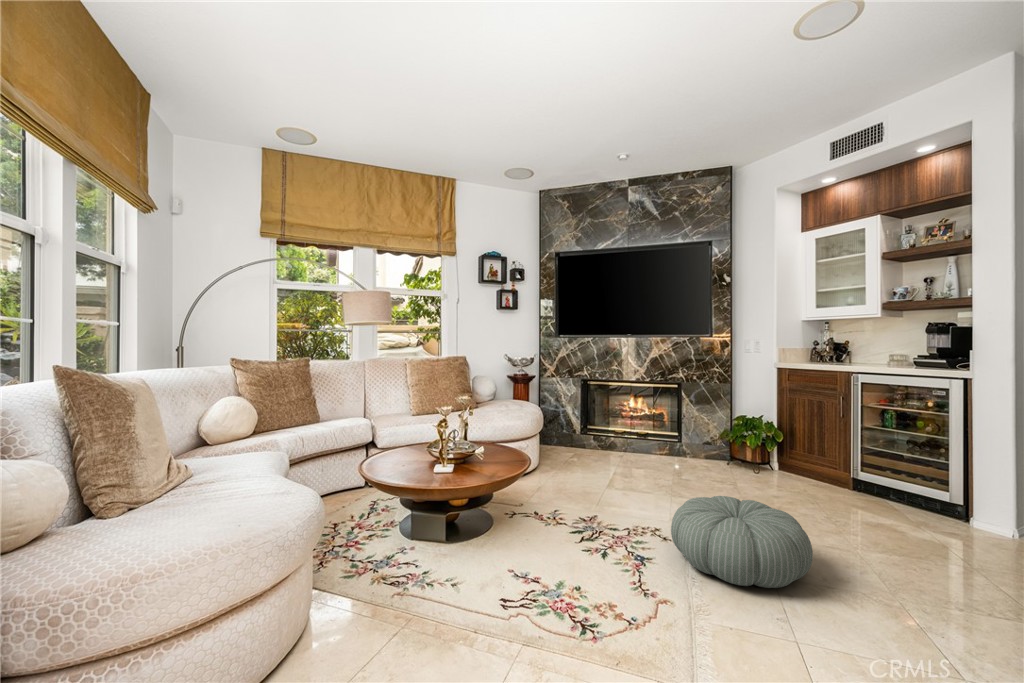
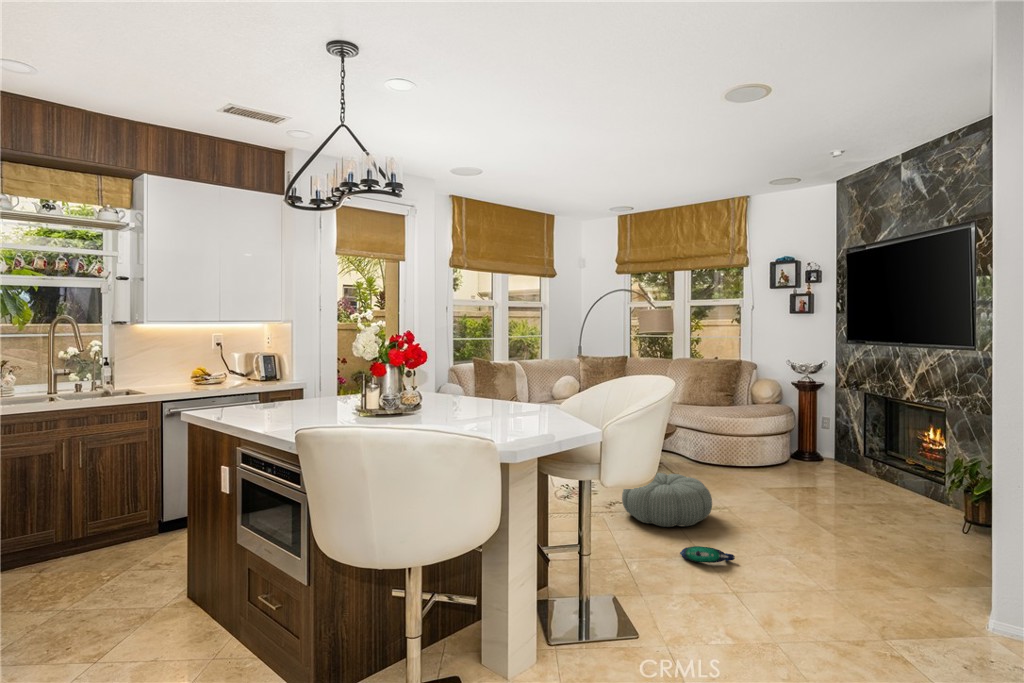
plush toy: none [913,570,970,608] -> present [680,546,735,563]

